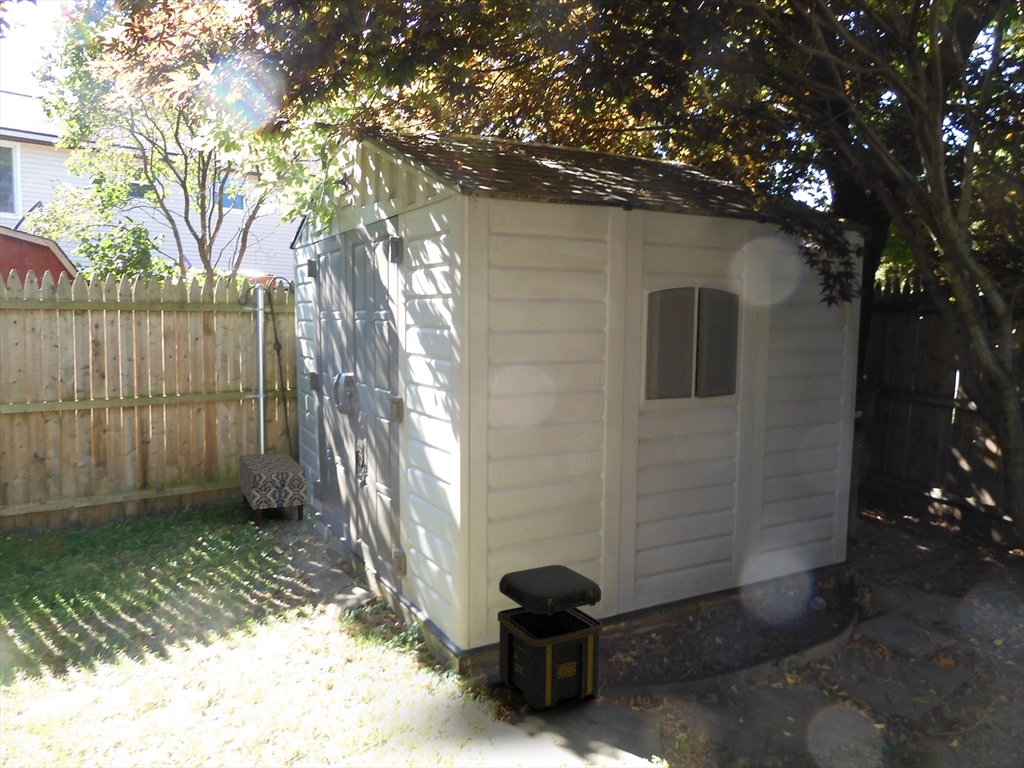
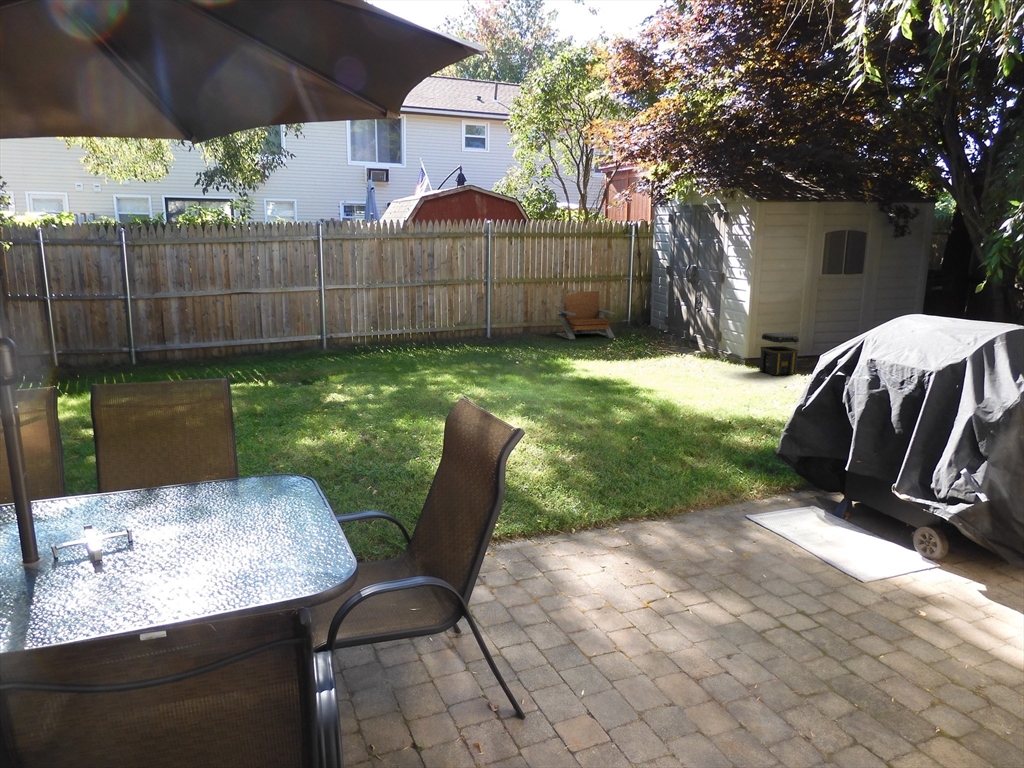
lounge chair: none [66,428,200,552] -> present [556,291,615,339]
bench: present [239,453,307,525] -> none [620,307,659,336]

